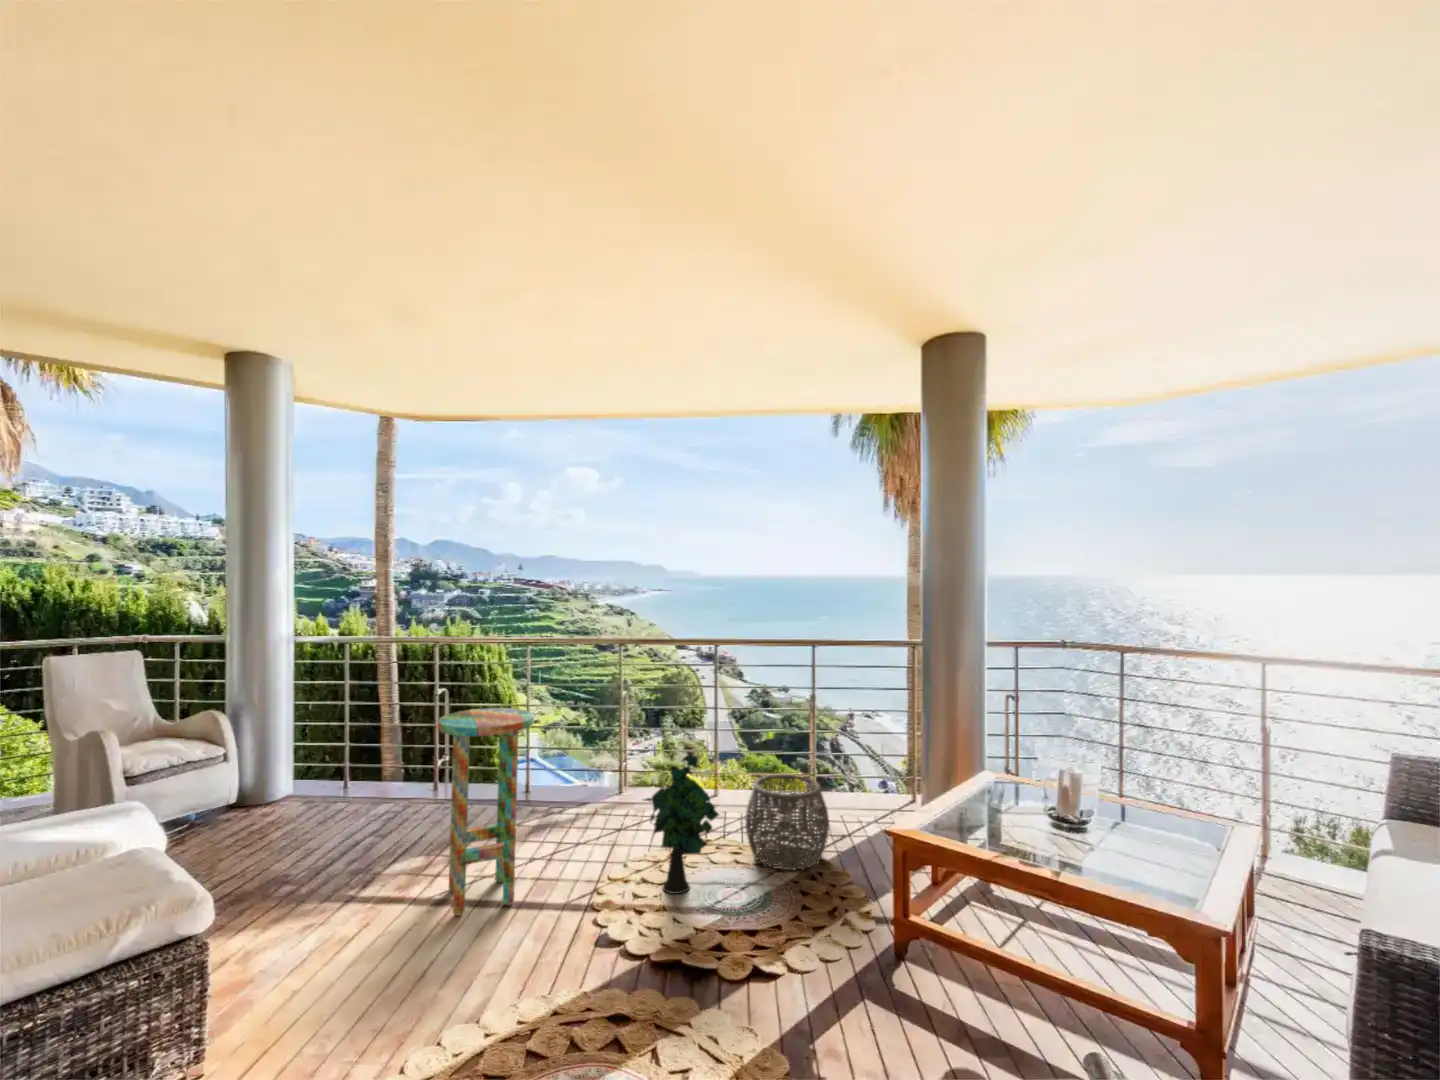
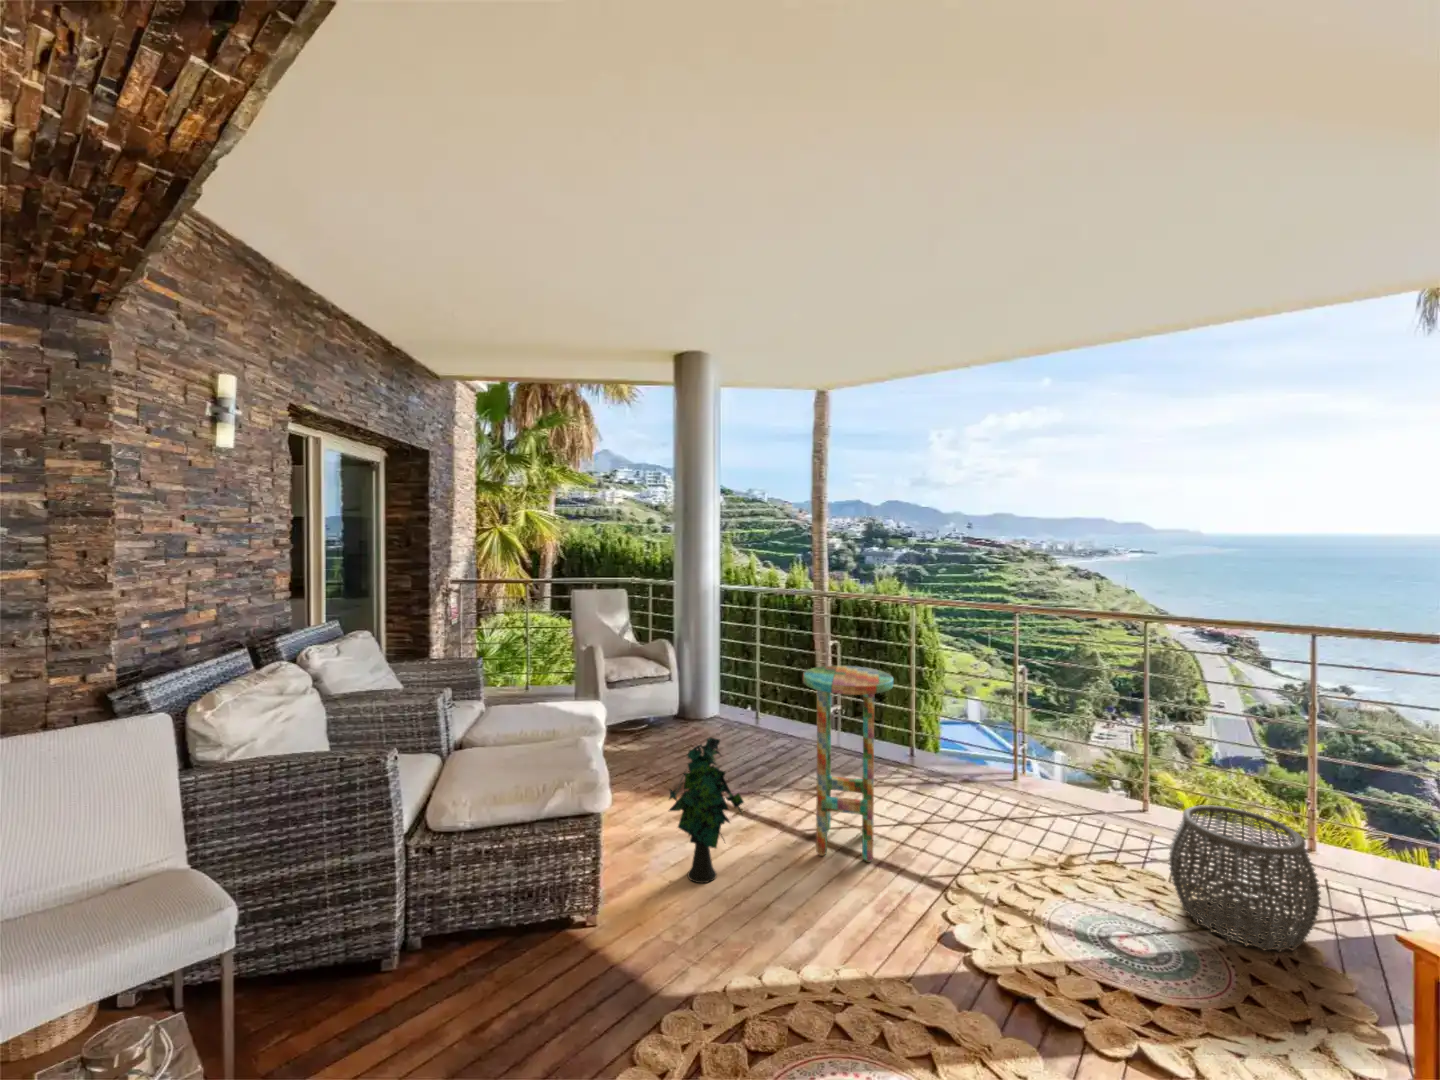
decorative plant: present [645,755,719,894] -> present [669,738,744,883]

